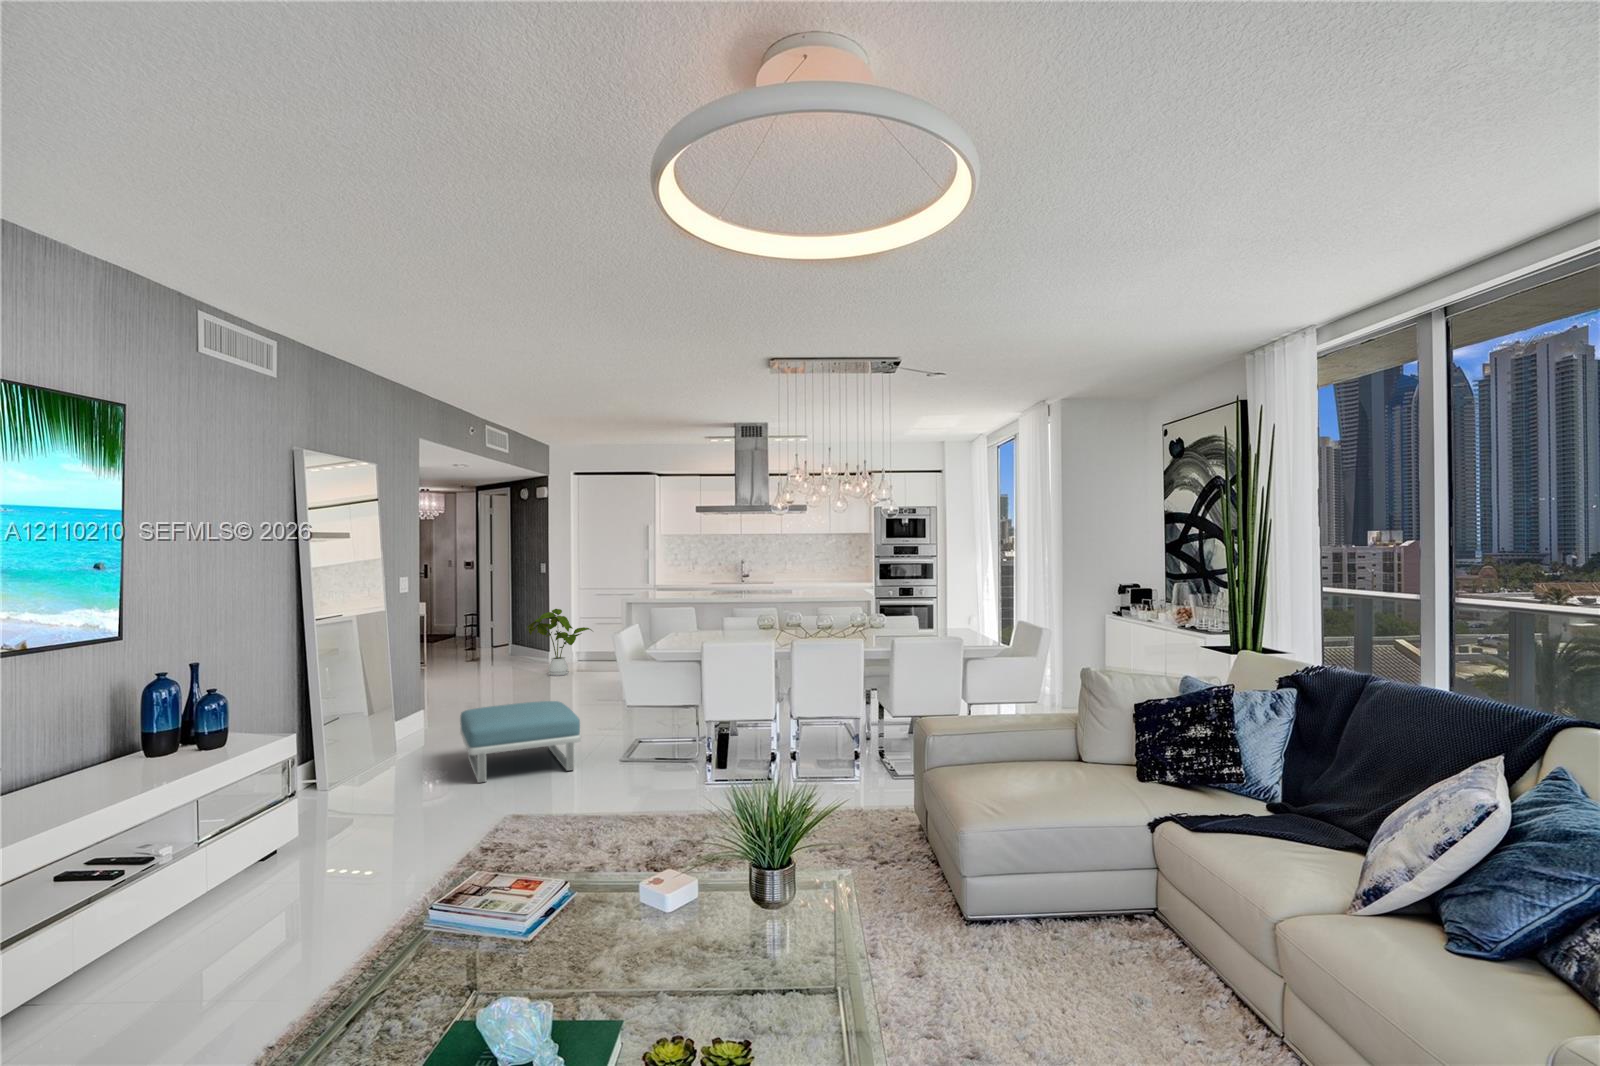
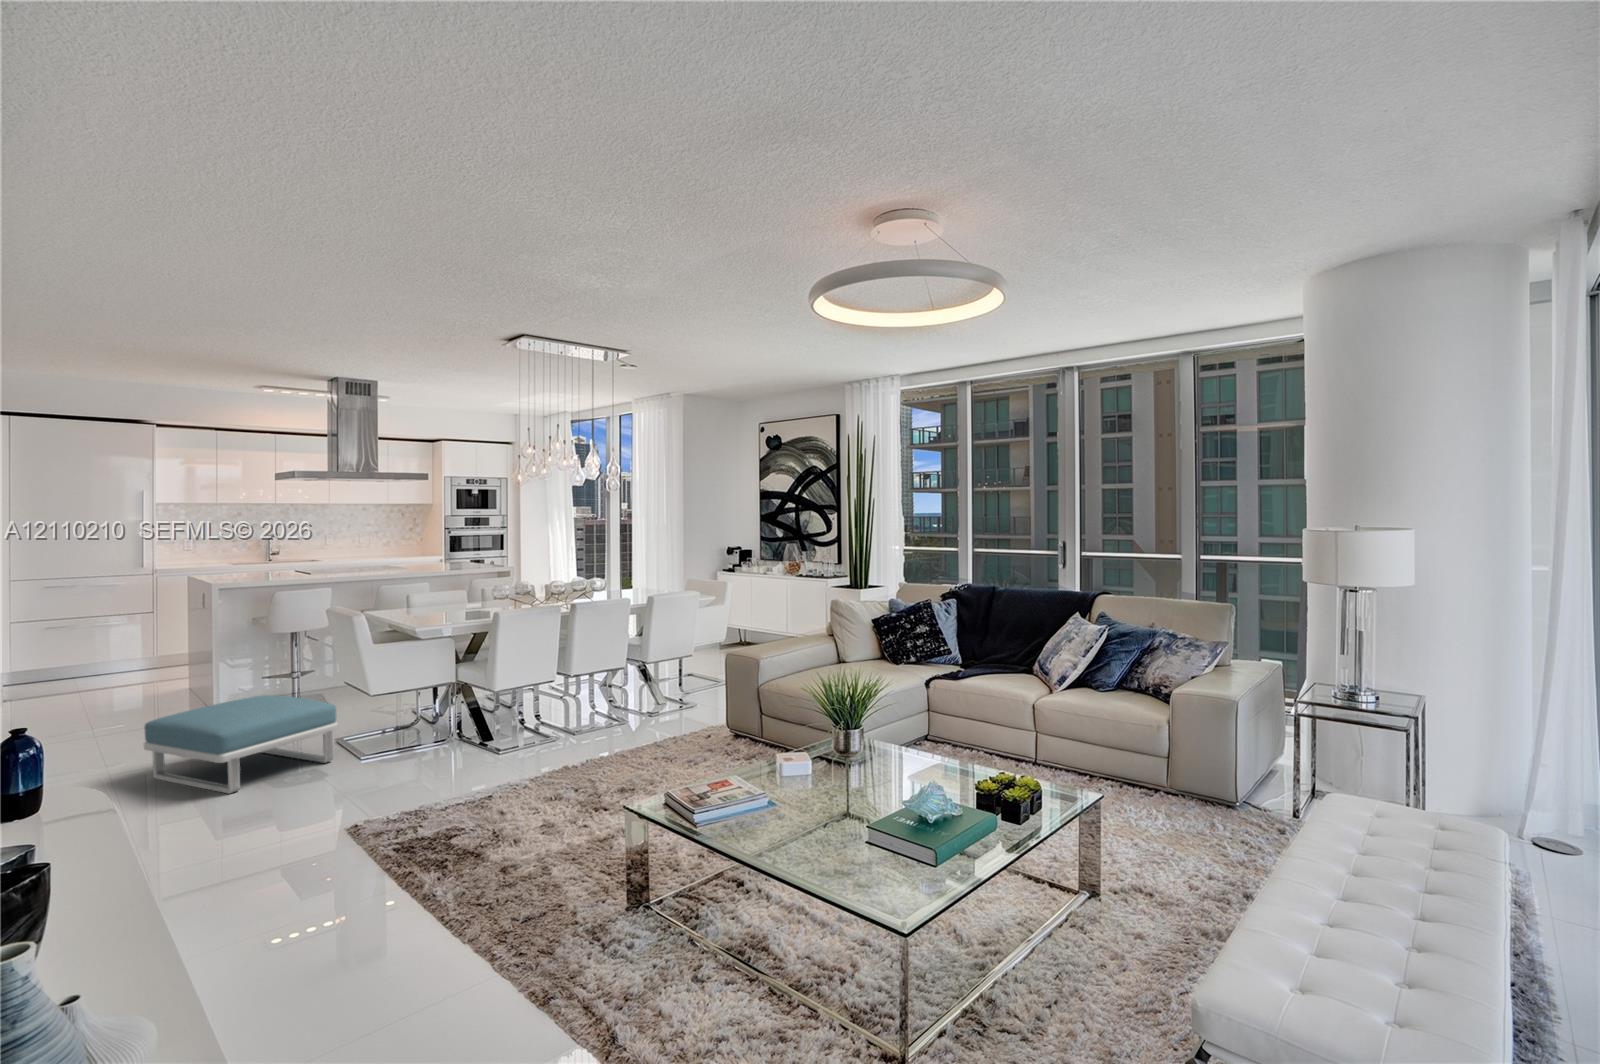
house plant: present [527,609,592,676] -> none [29,603,136,689]

